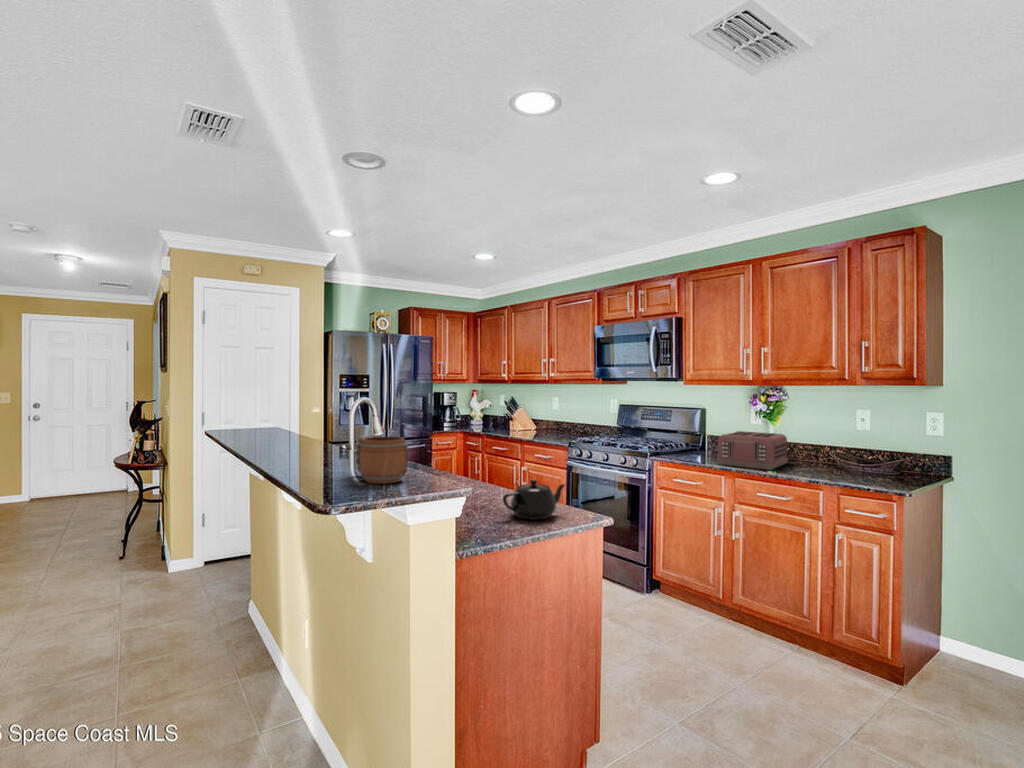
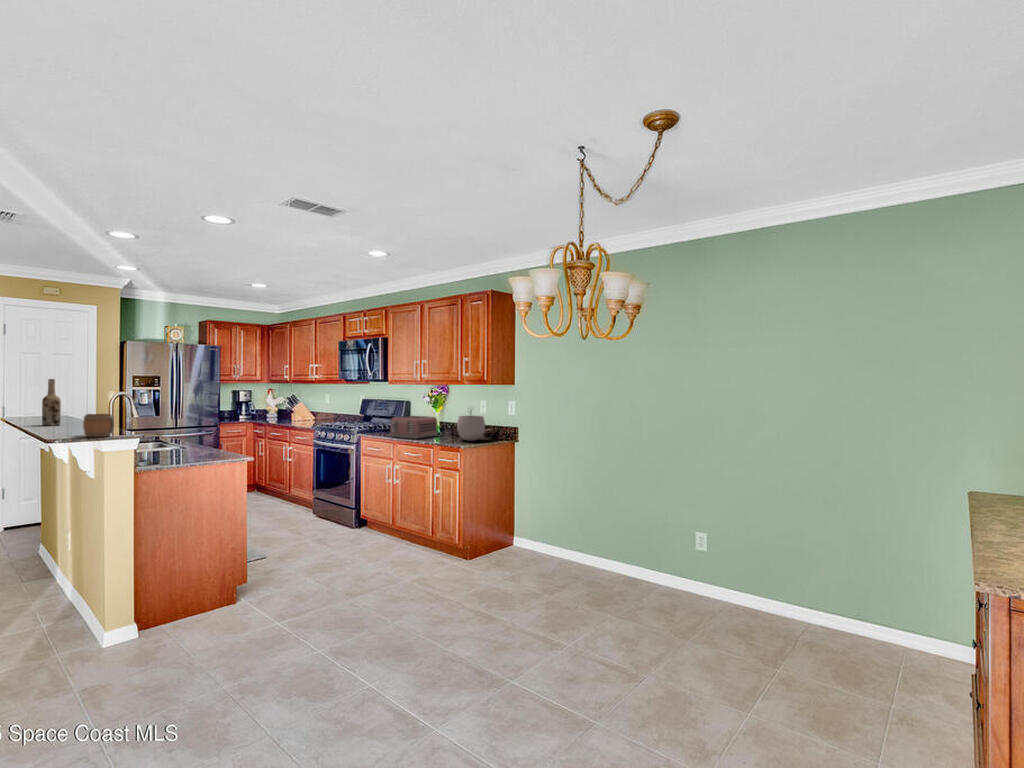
wine bottle: none [266,374,290,447] -> present [42,379,61,426]
plant pot: none [848,418,905,477] -> present [457,411,485,441]
teapot: present [503,480,565,520] -> none [182,438,228,459]

